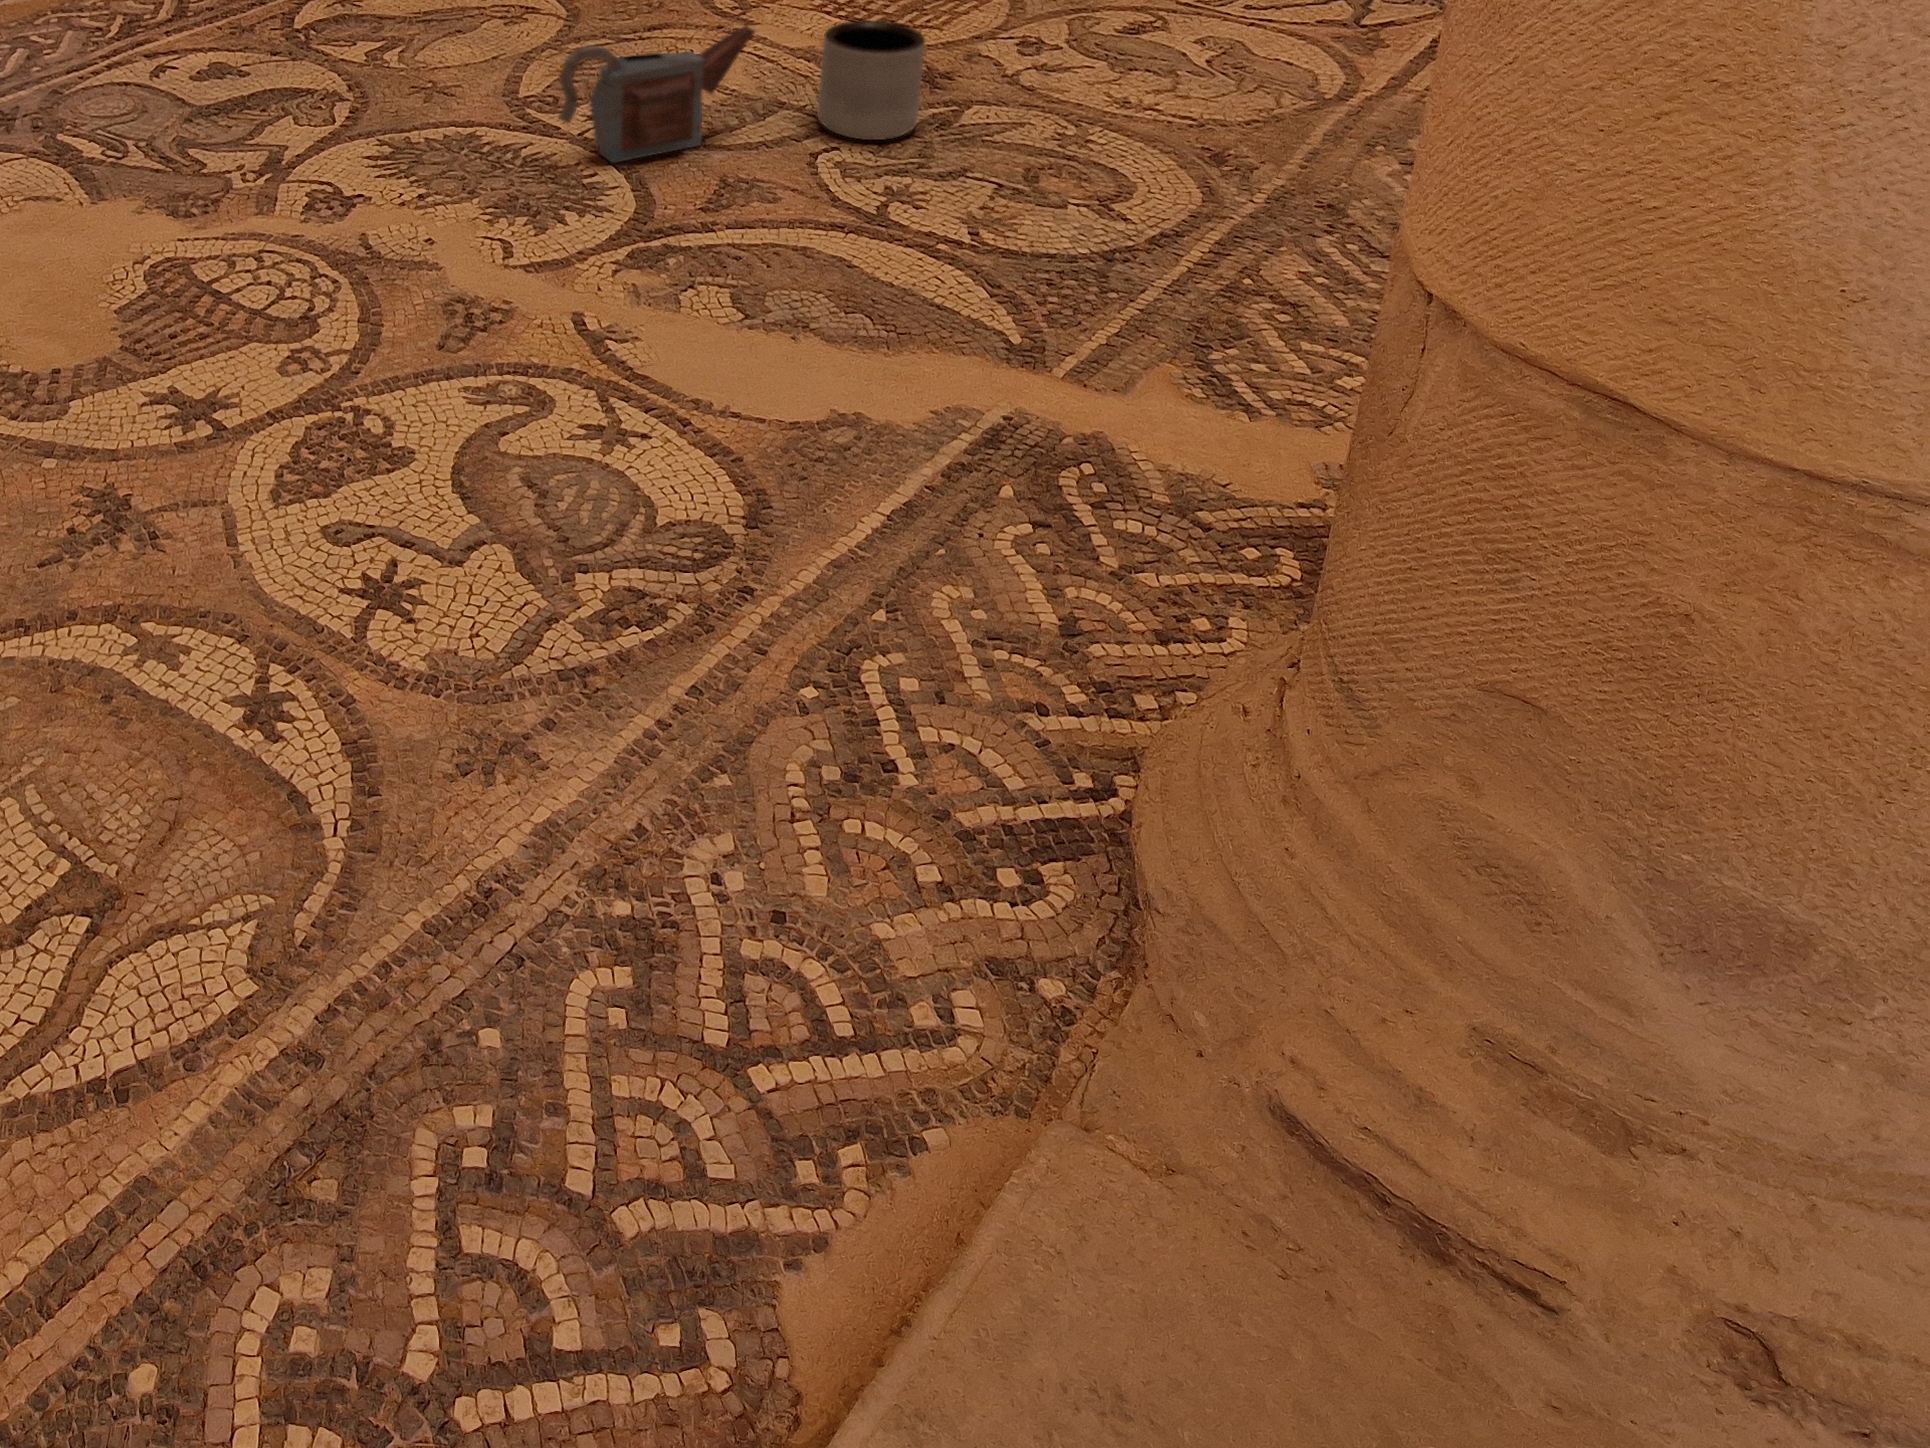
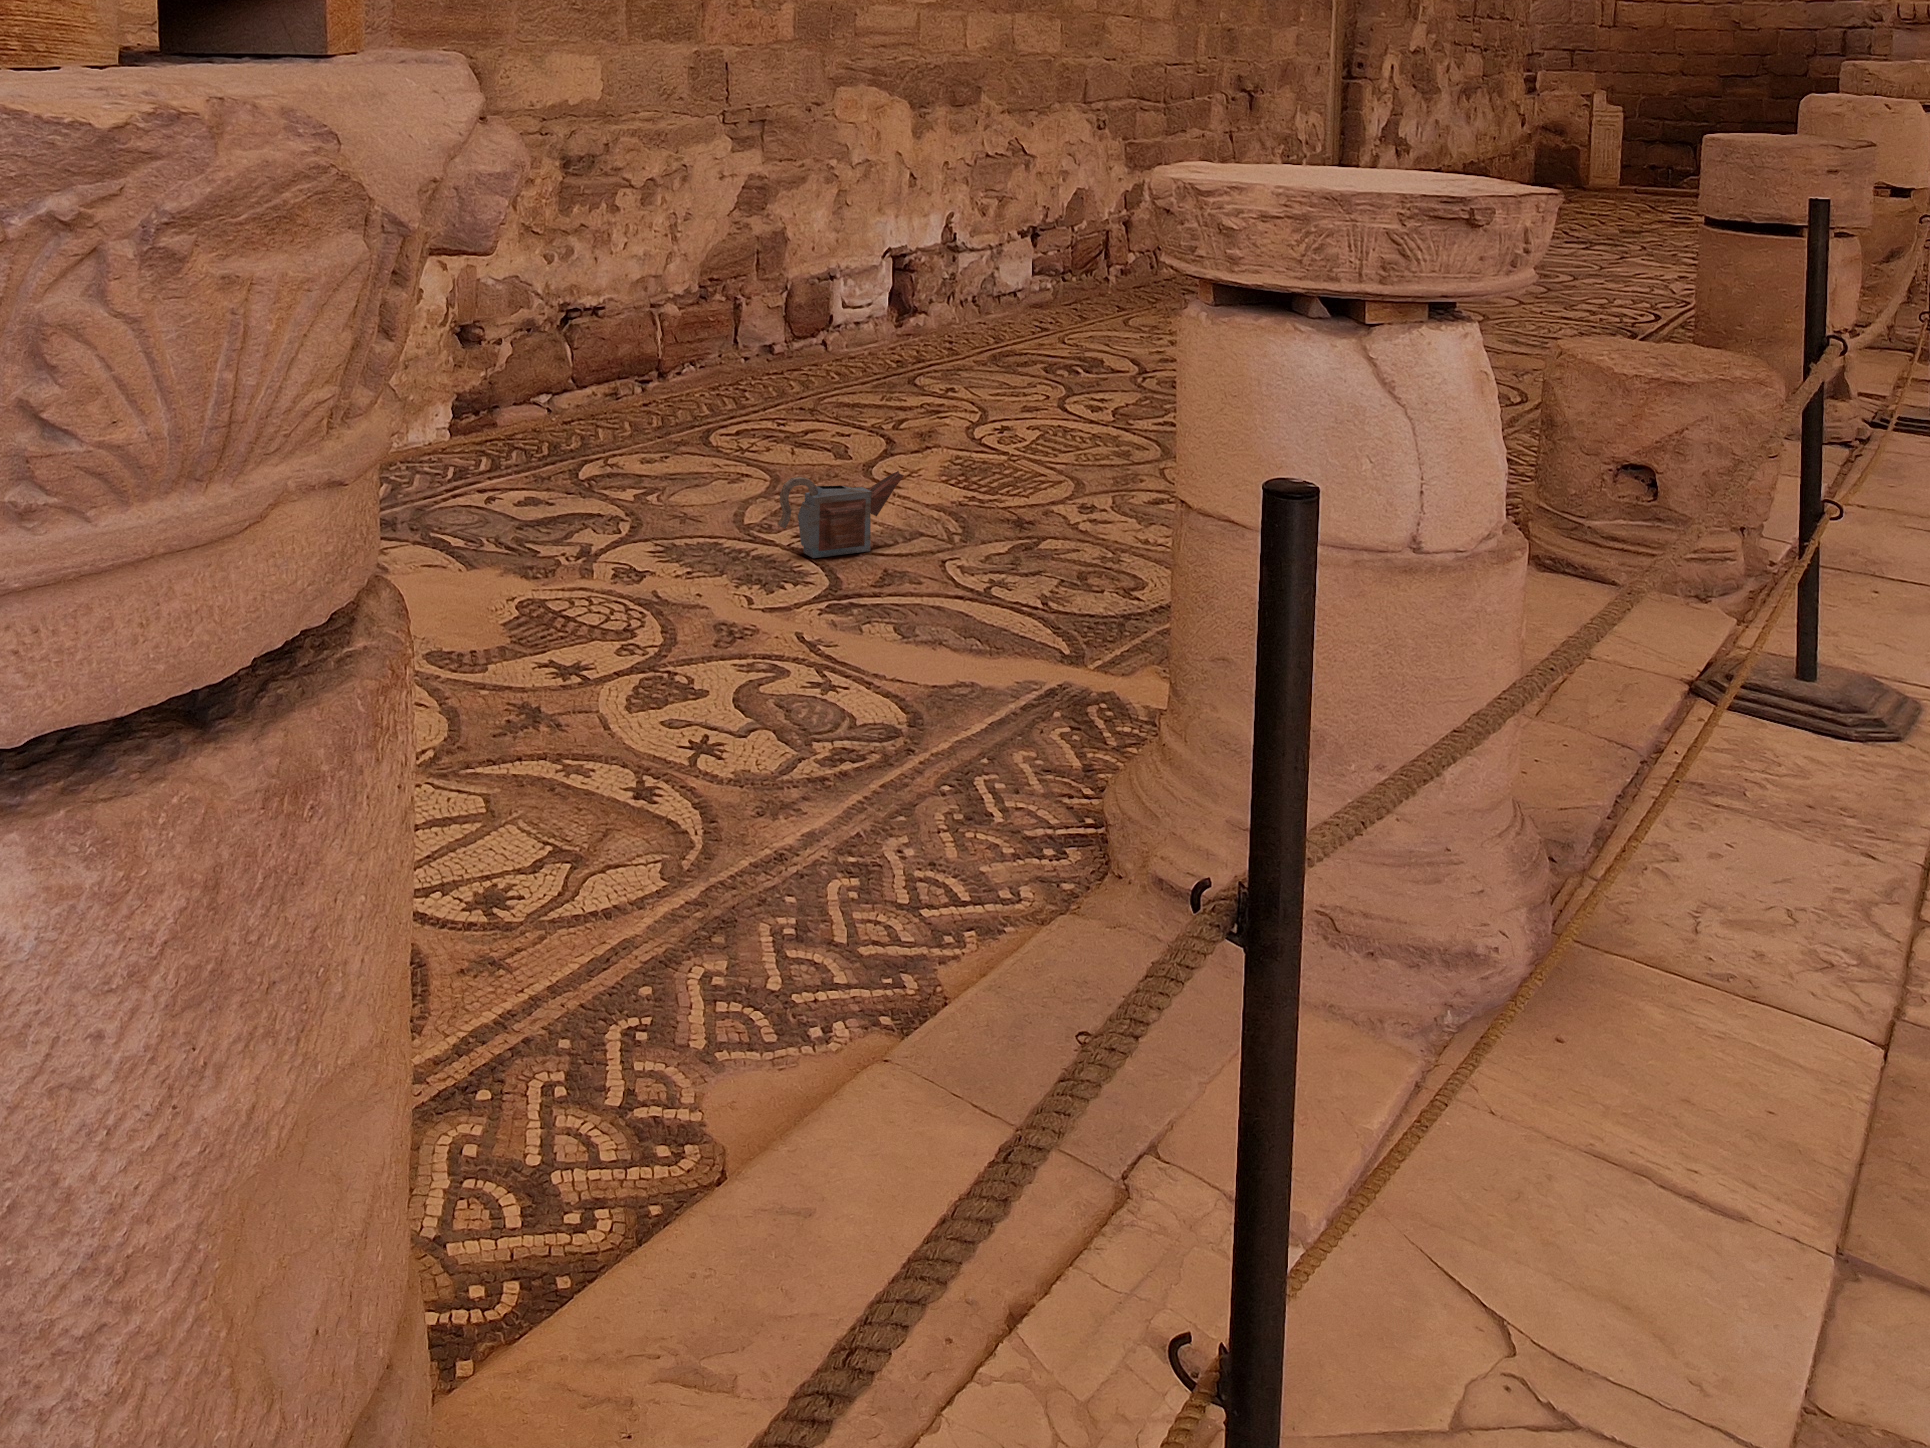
planter: present [817,20,925,140] -> none [945,475,1012,552]

